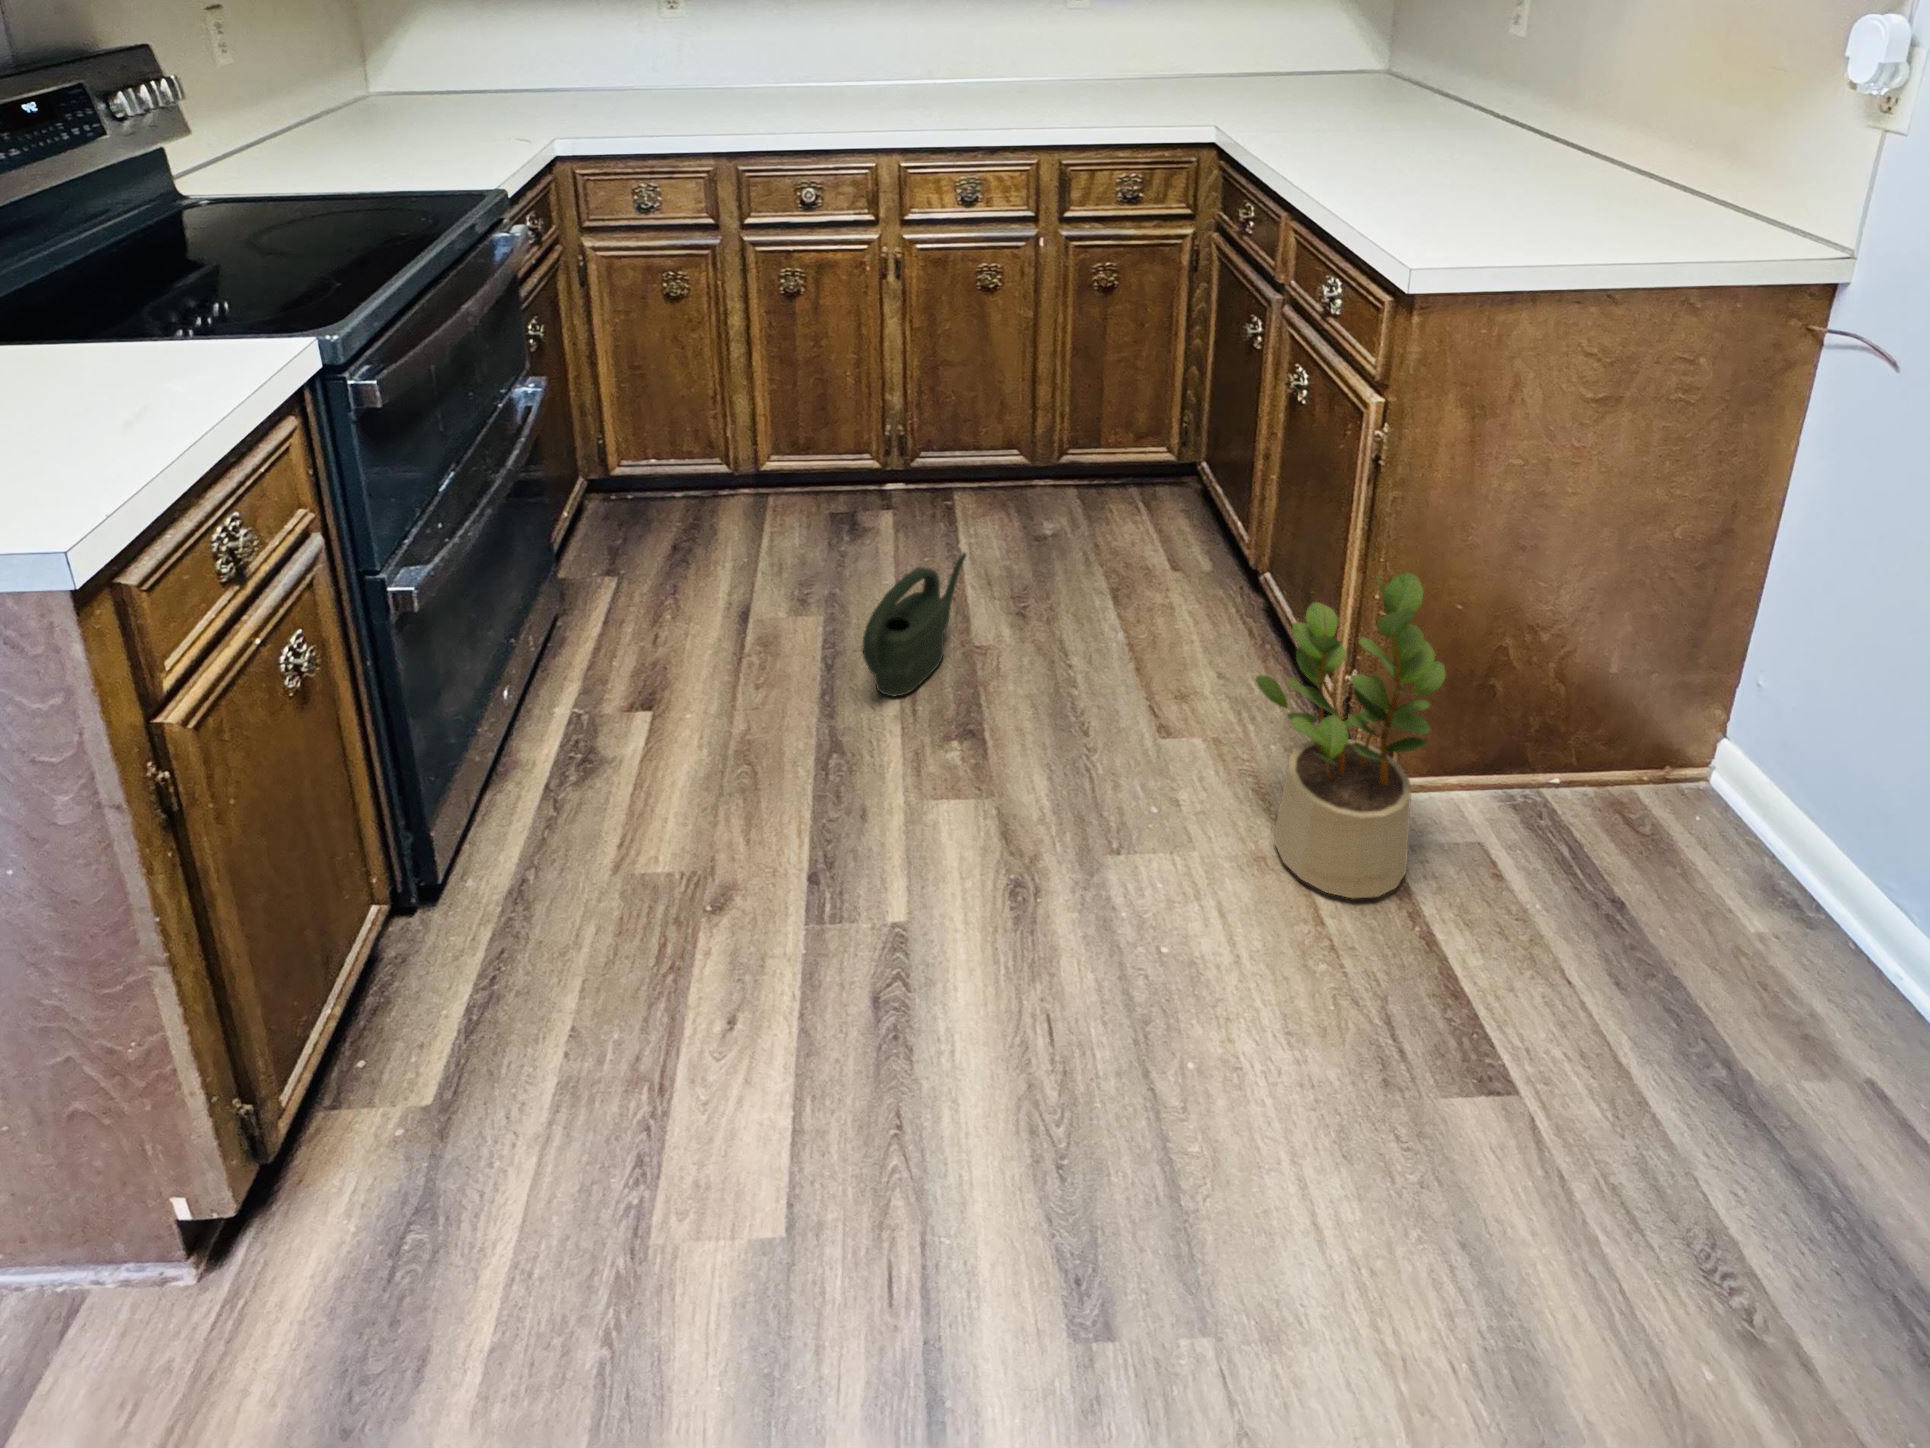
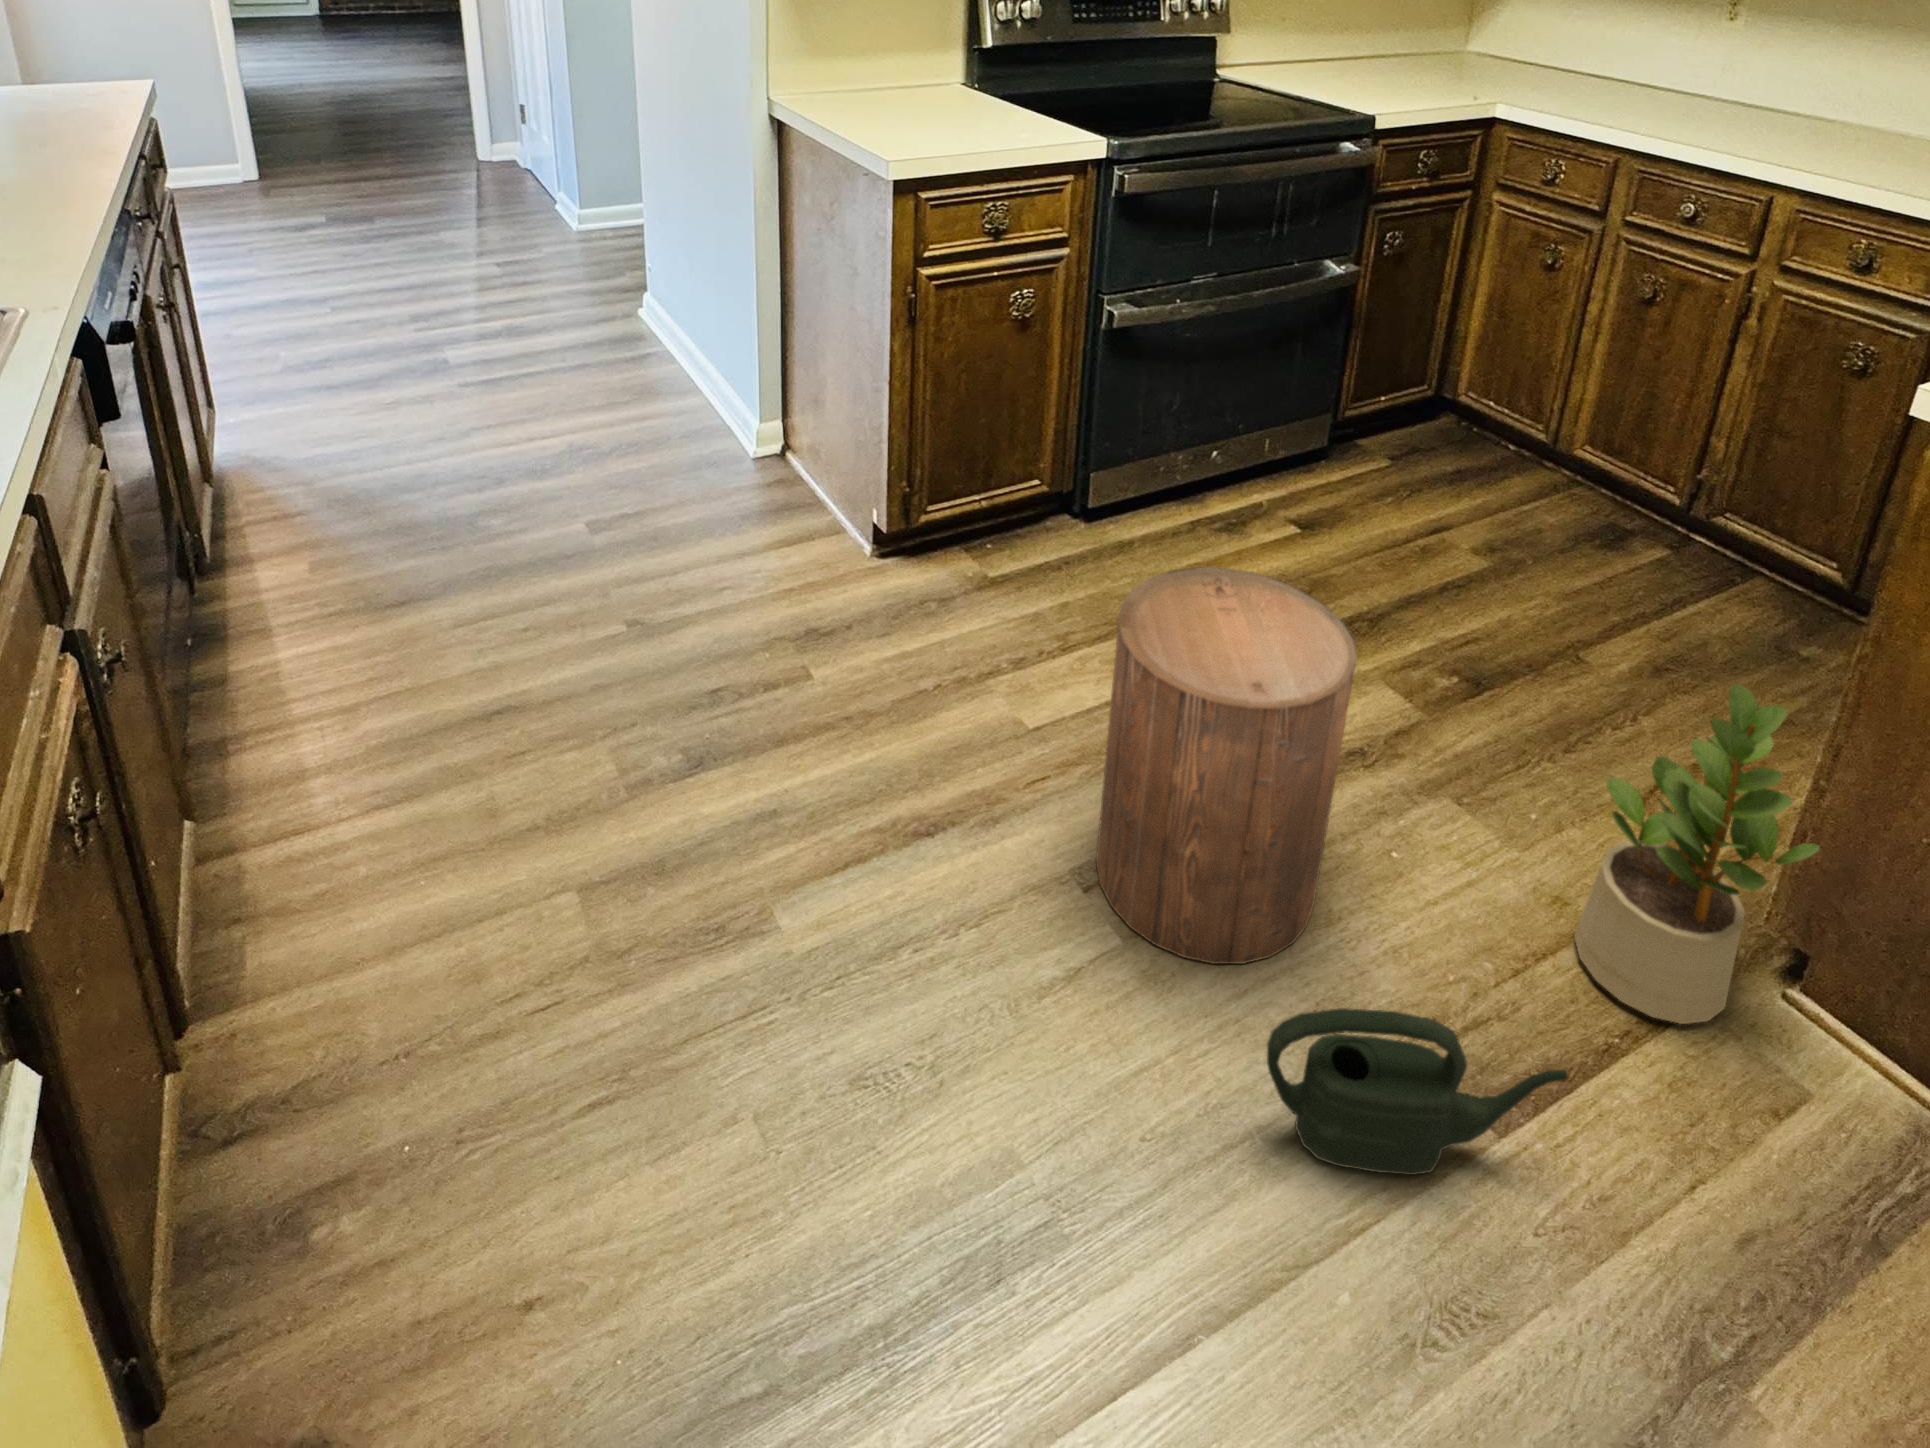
watering can: present [862,553,967,696] -> present [1267,1008,1567,1175]
stool: none [979,760,1300,1316] -> present [1096,568,1356,964]

